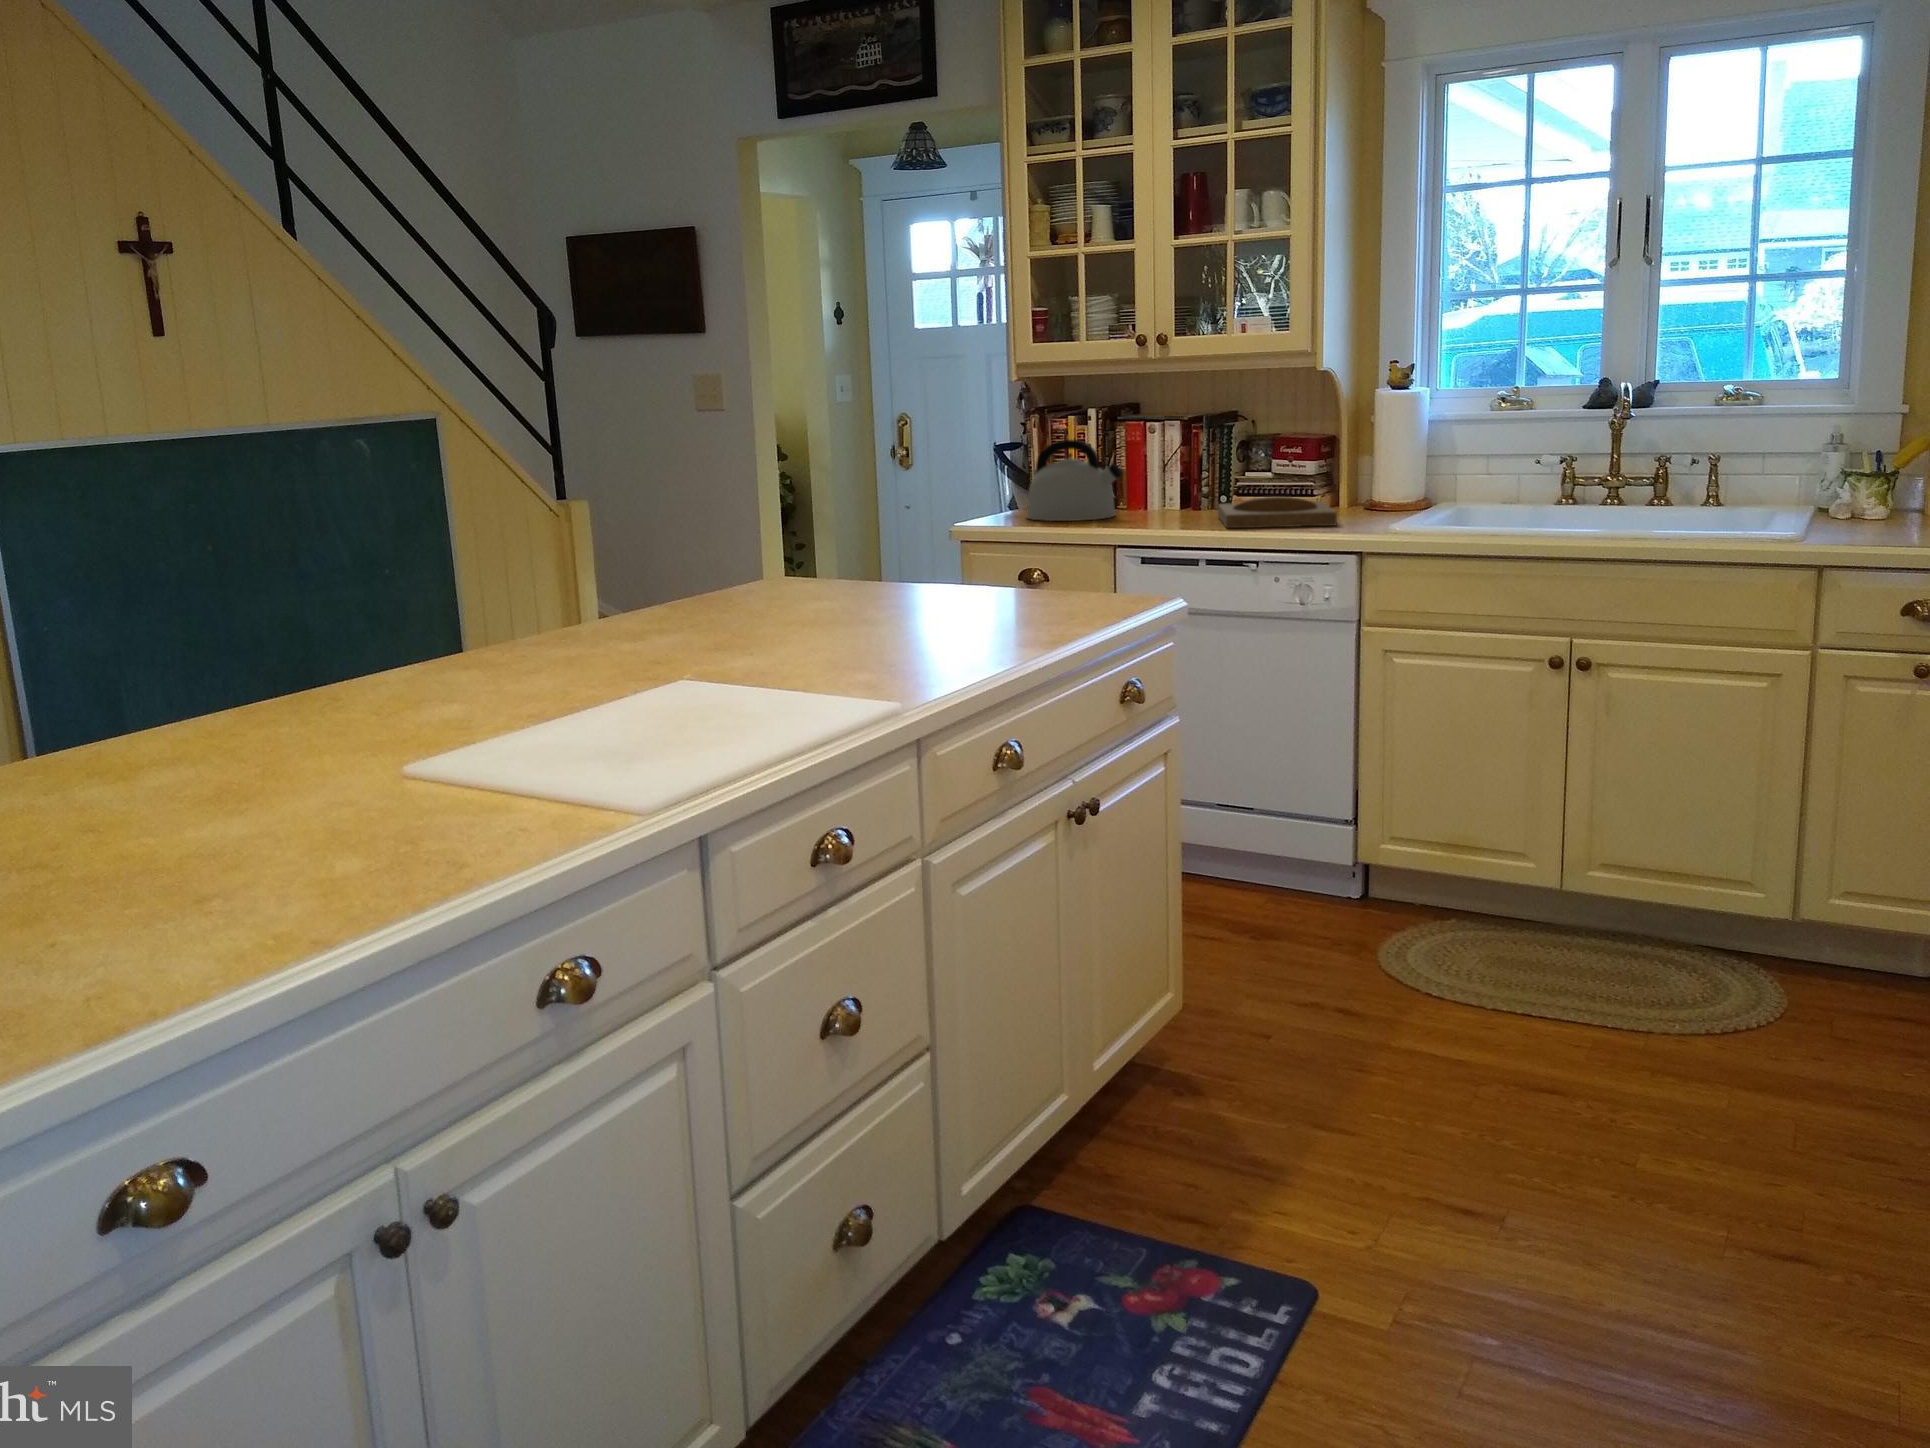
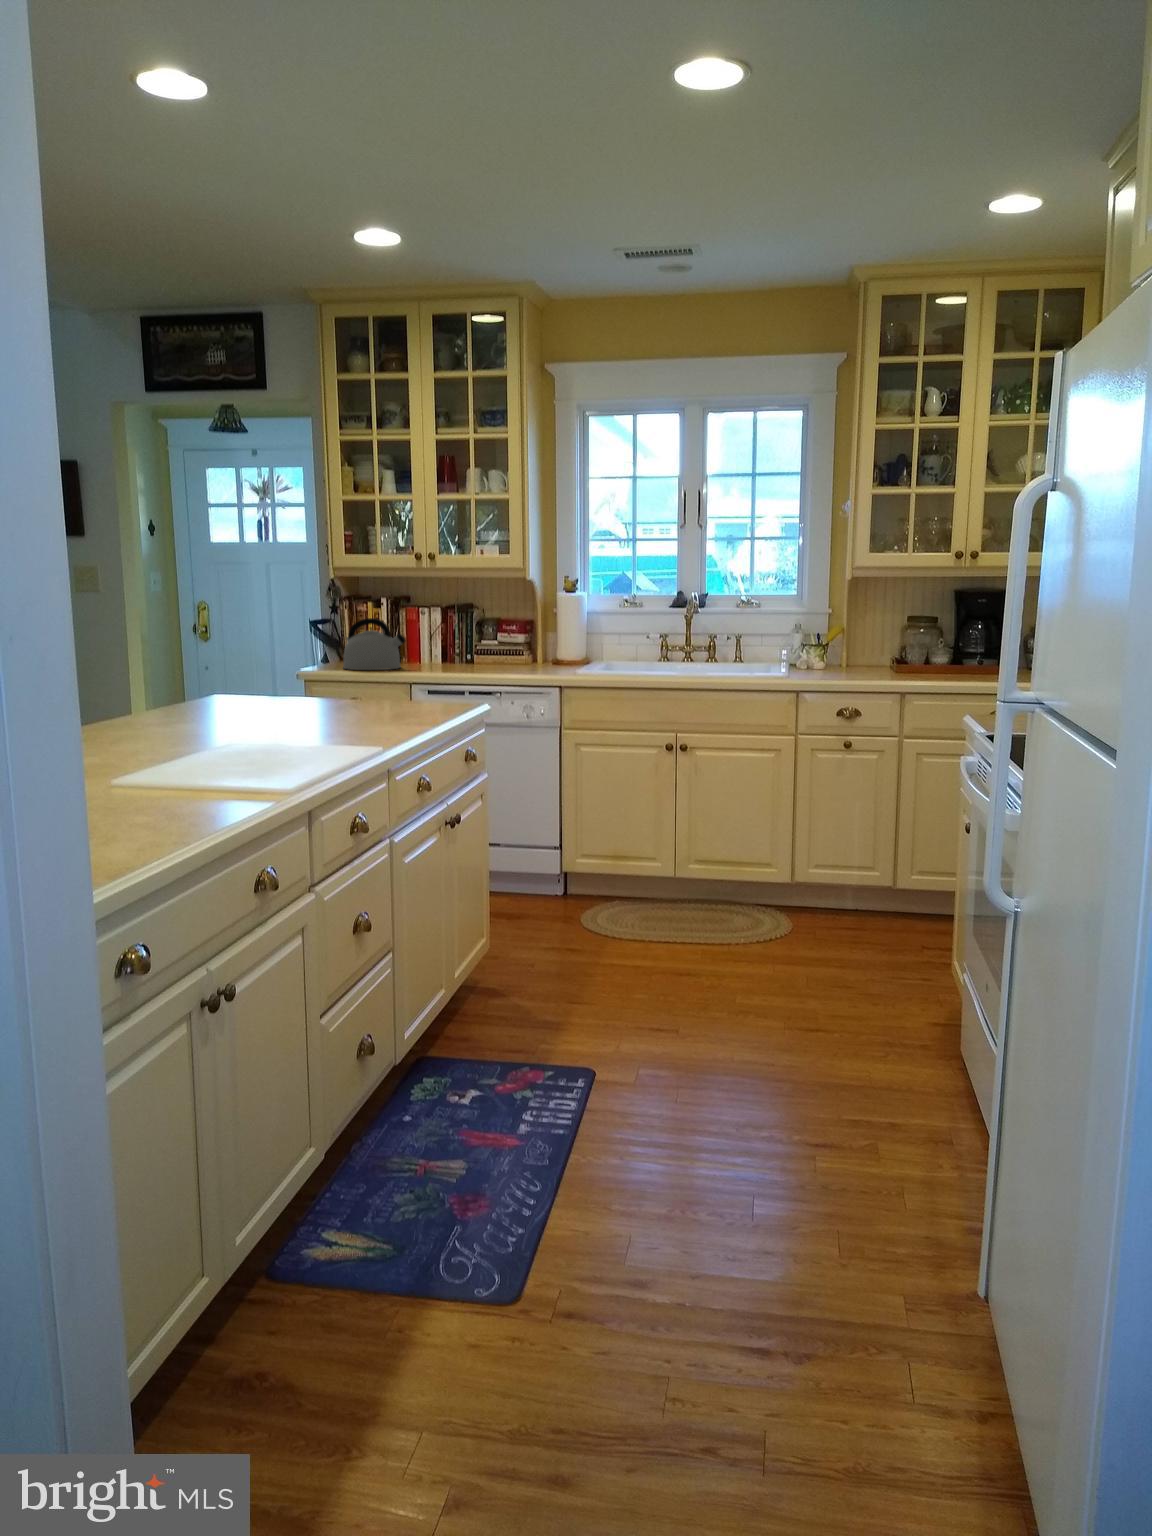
tray: present [1218,497,1337,528] -> none [467,656,543,674]

